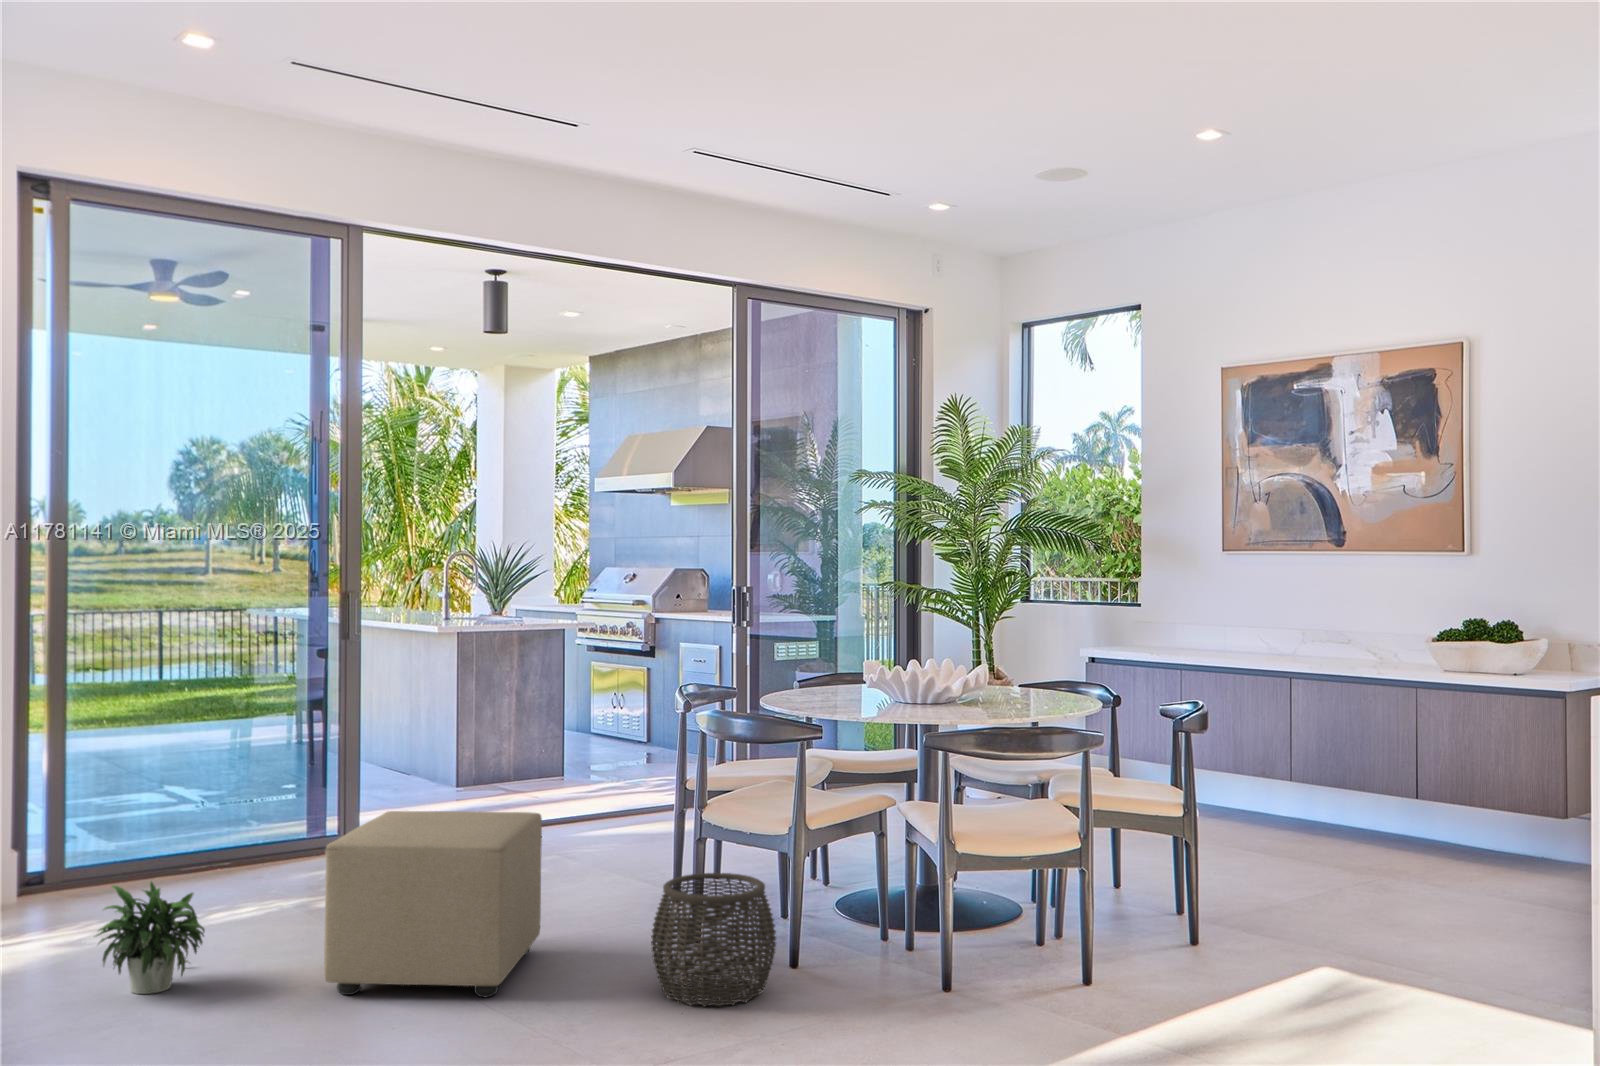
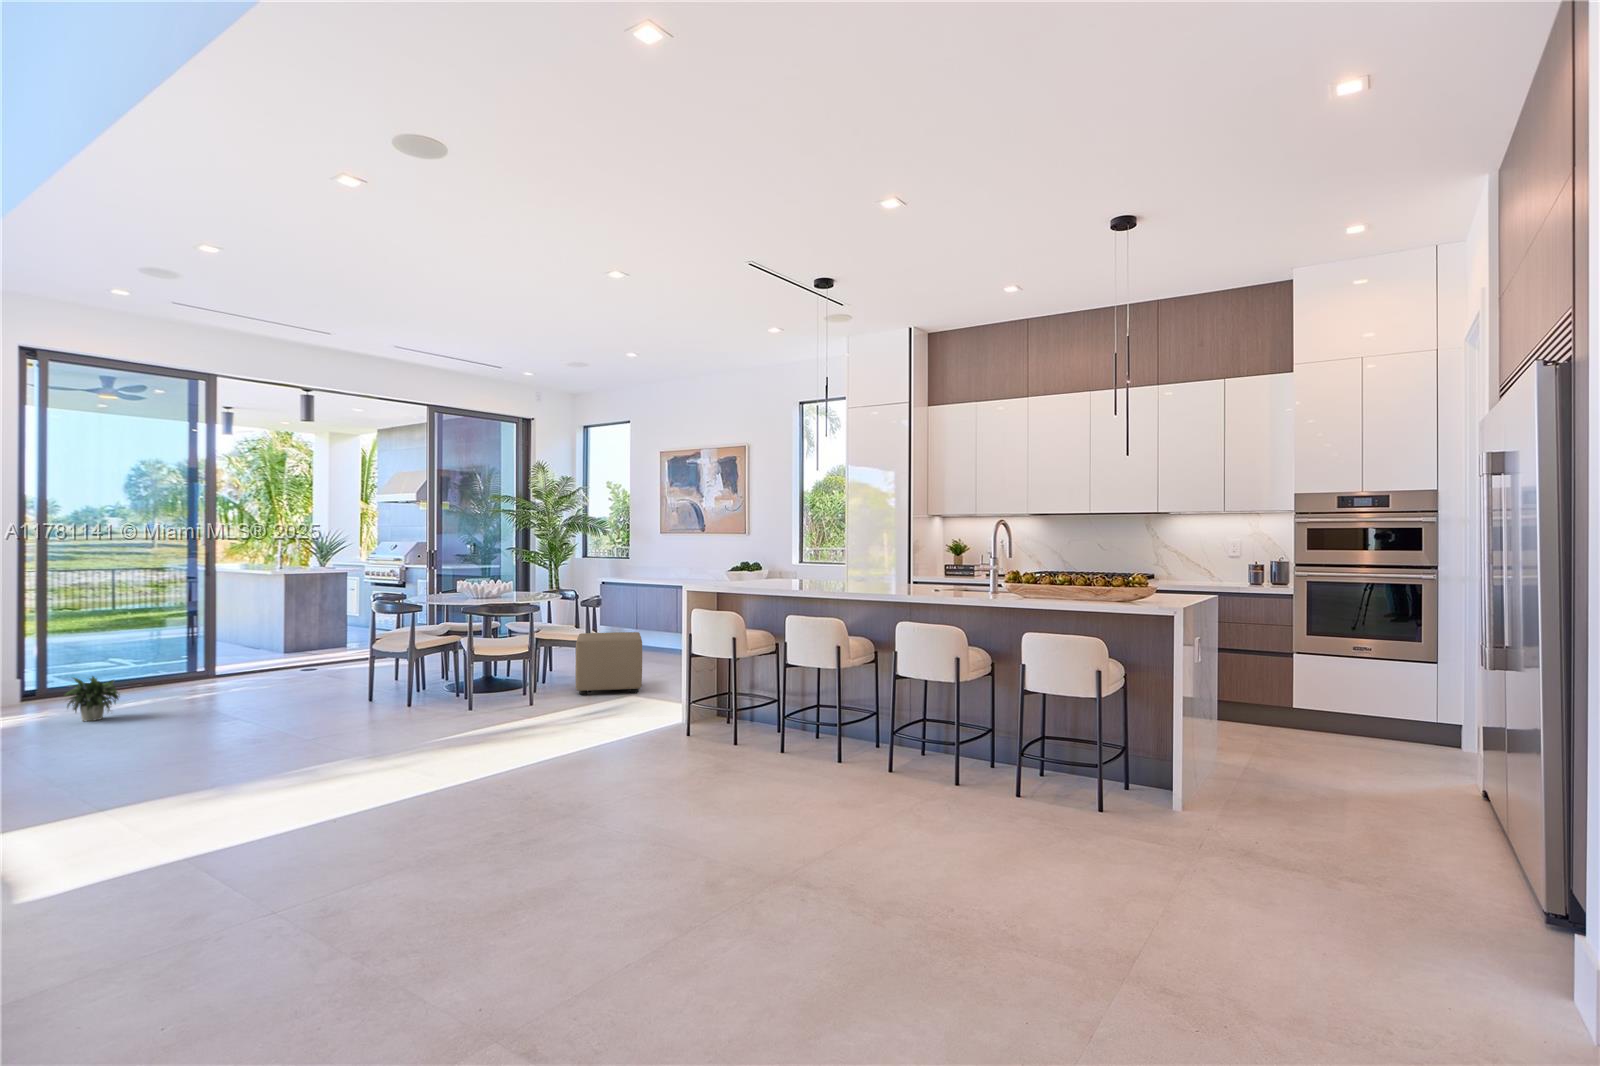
ottoman: present [324,811,542,997] -> present [575,632,642,695]
woven basket: present [651,873,776,1007] -> none [331,662,388,711]

